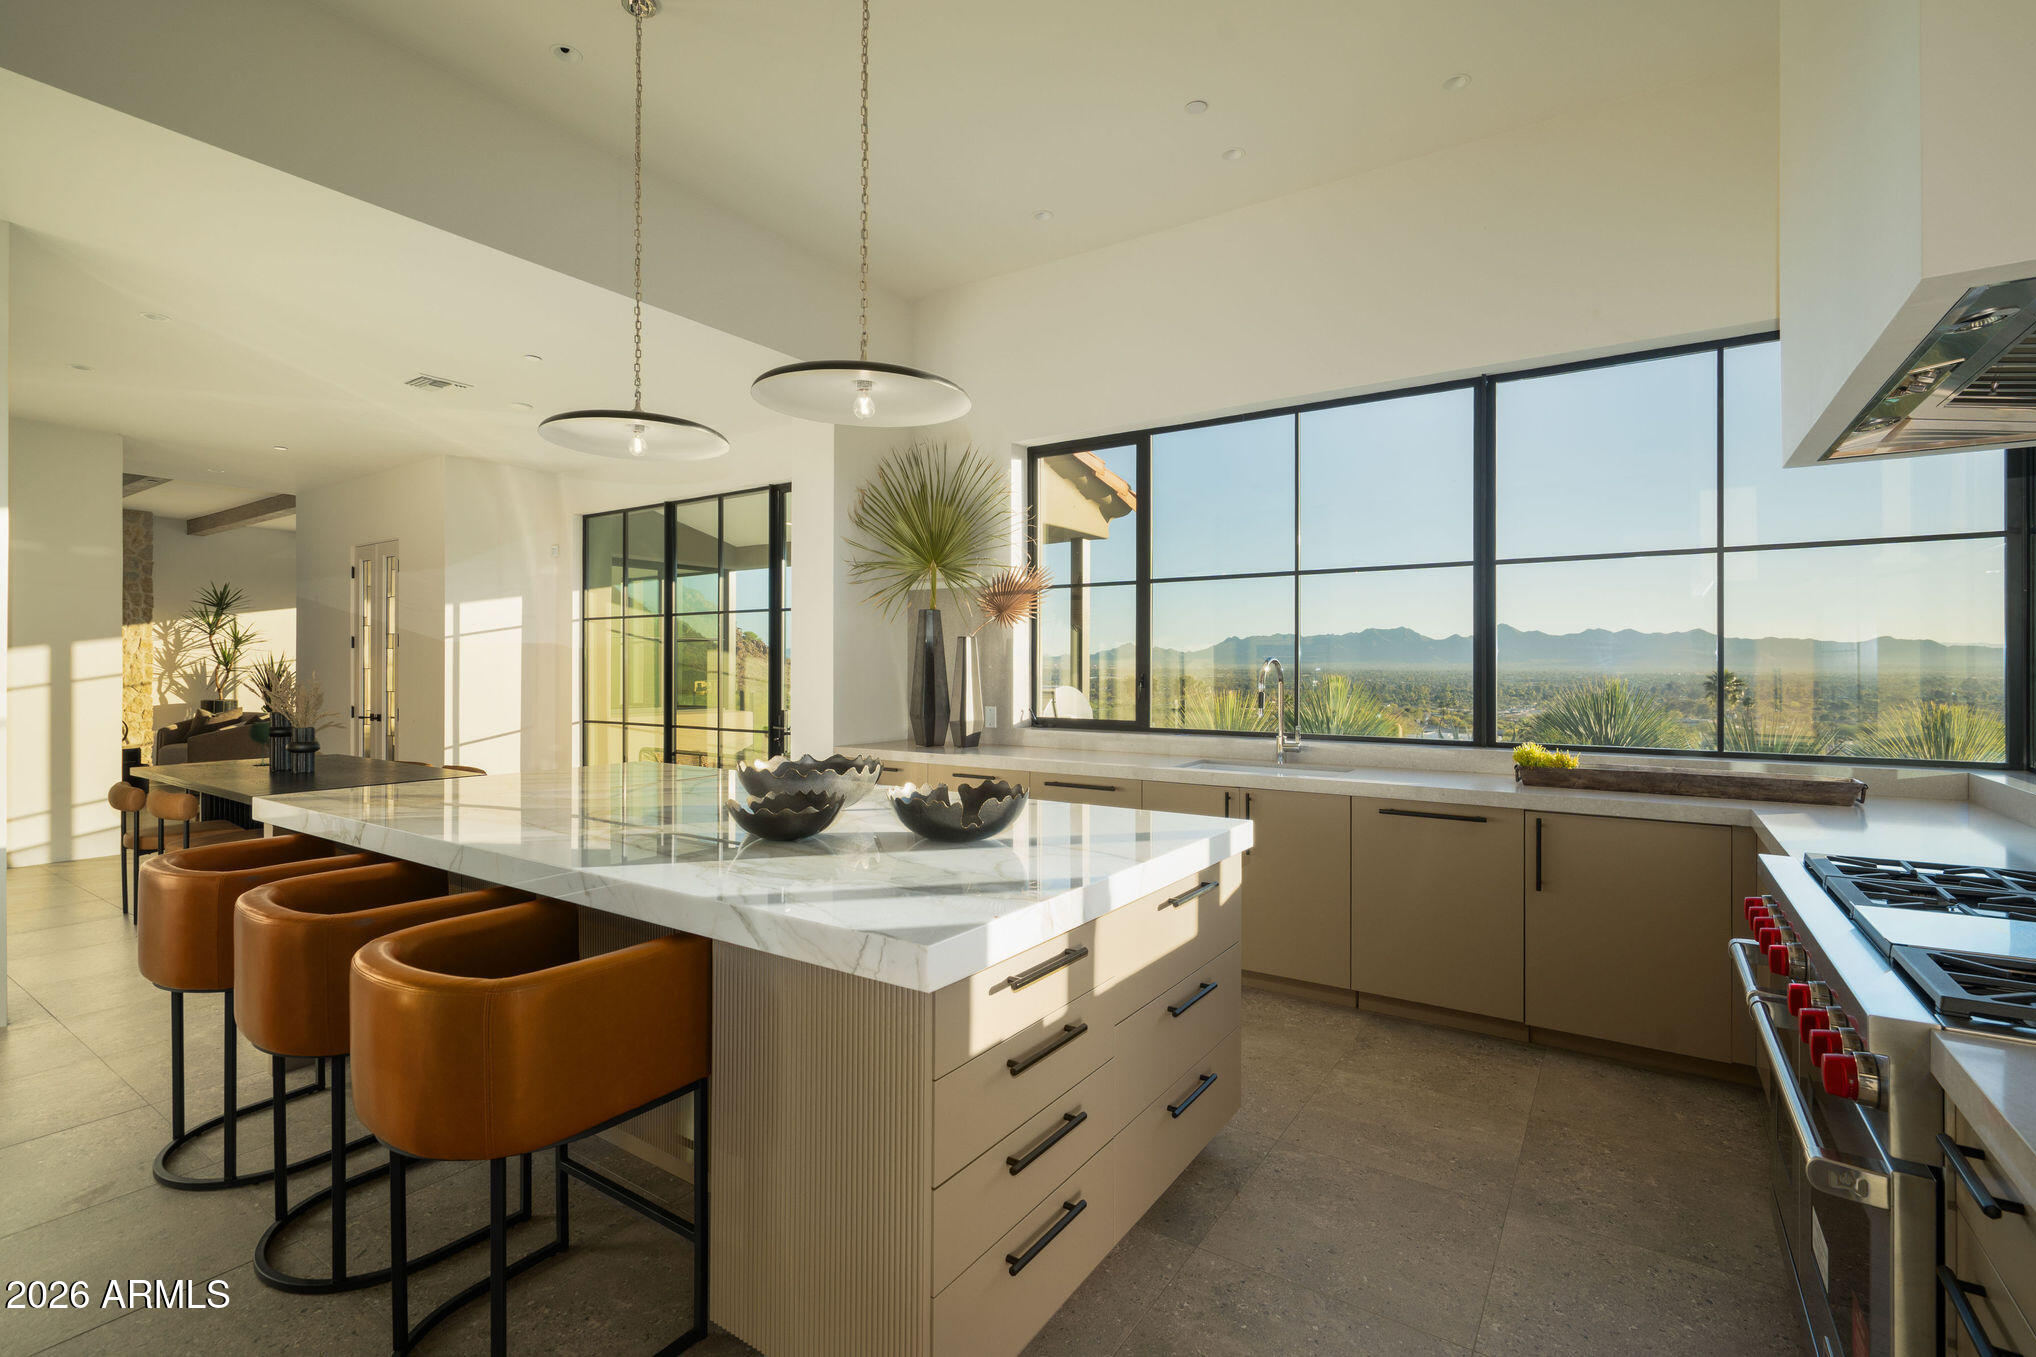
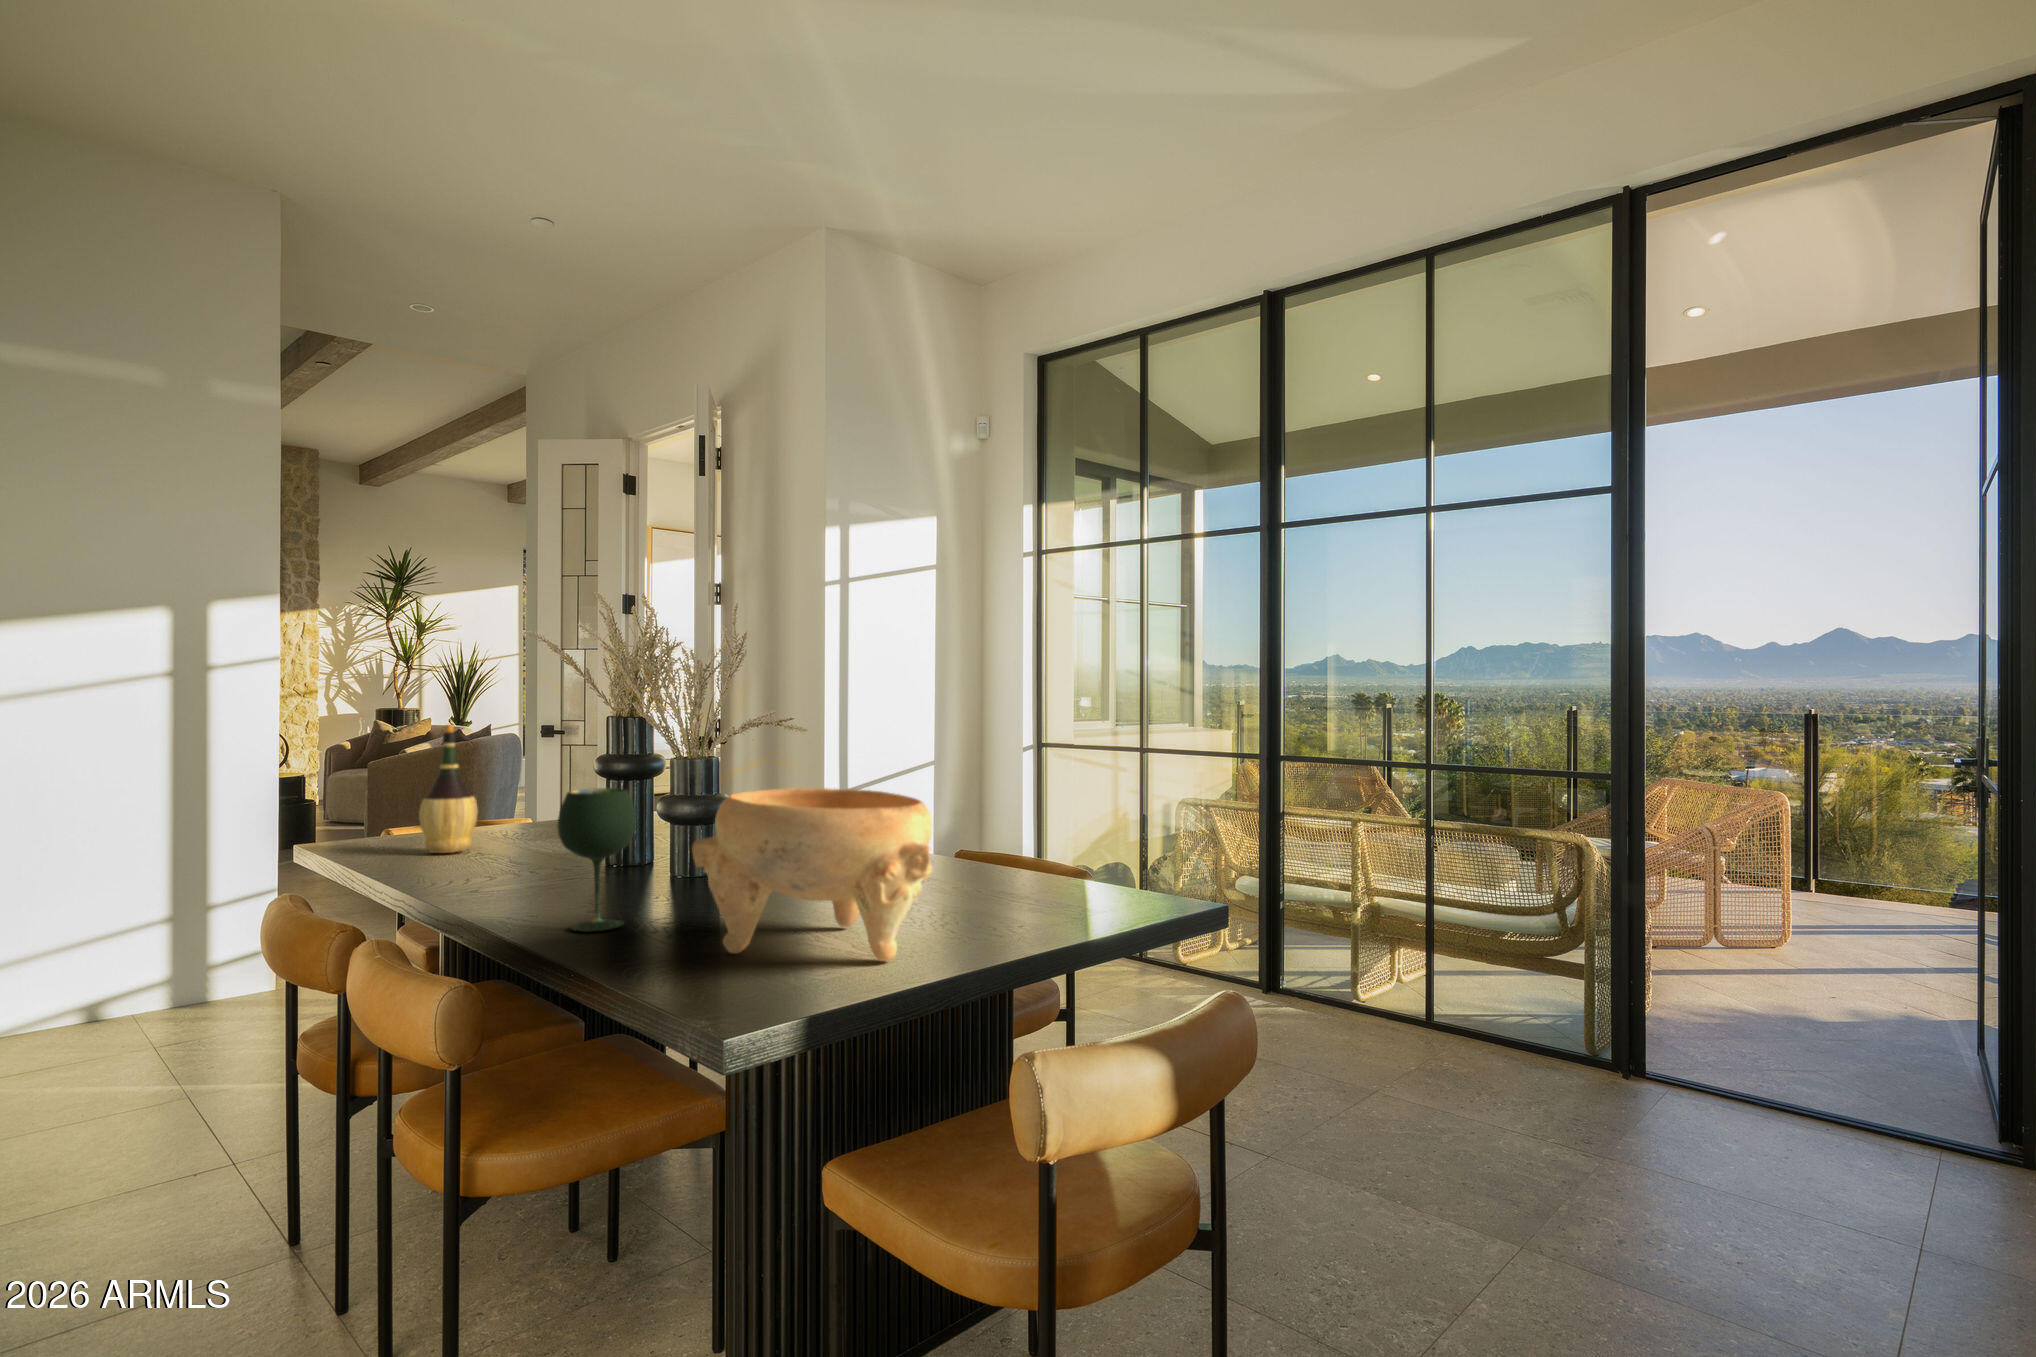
wine bottle: none [209,704,235,755] -> present [419,724,478,853]
decorative bowl: none [286,722,368,768] -> present [692,788,933,961]

